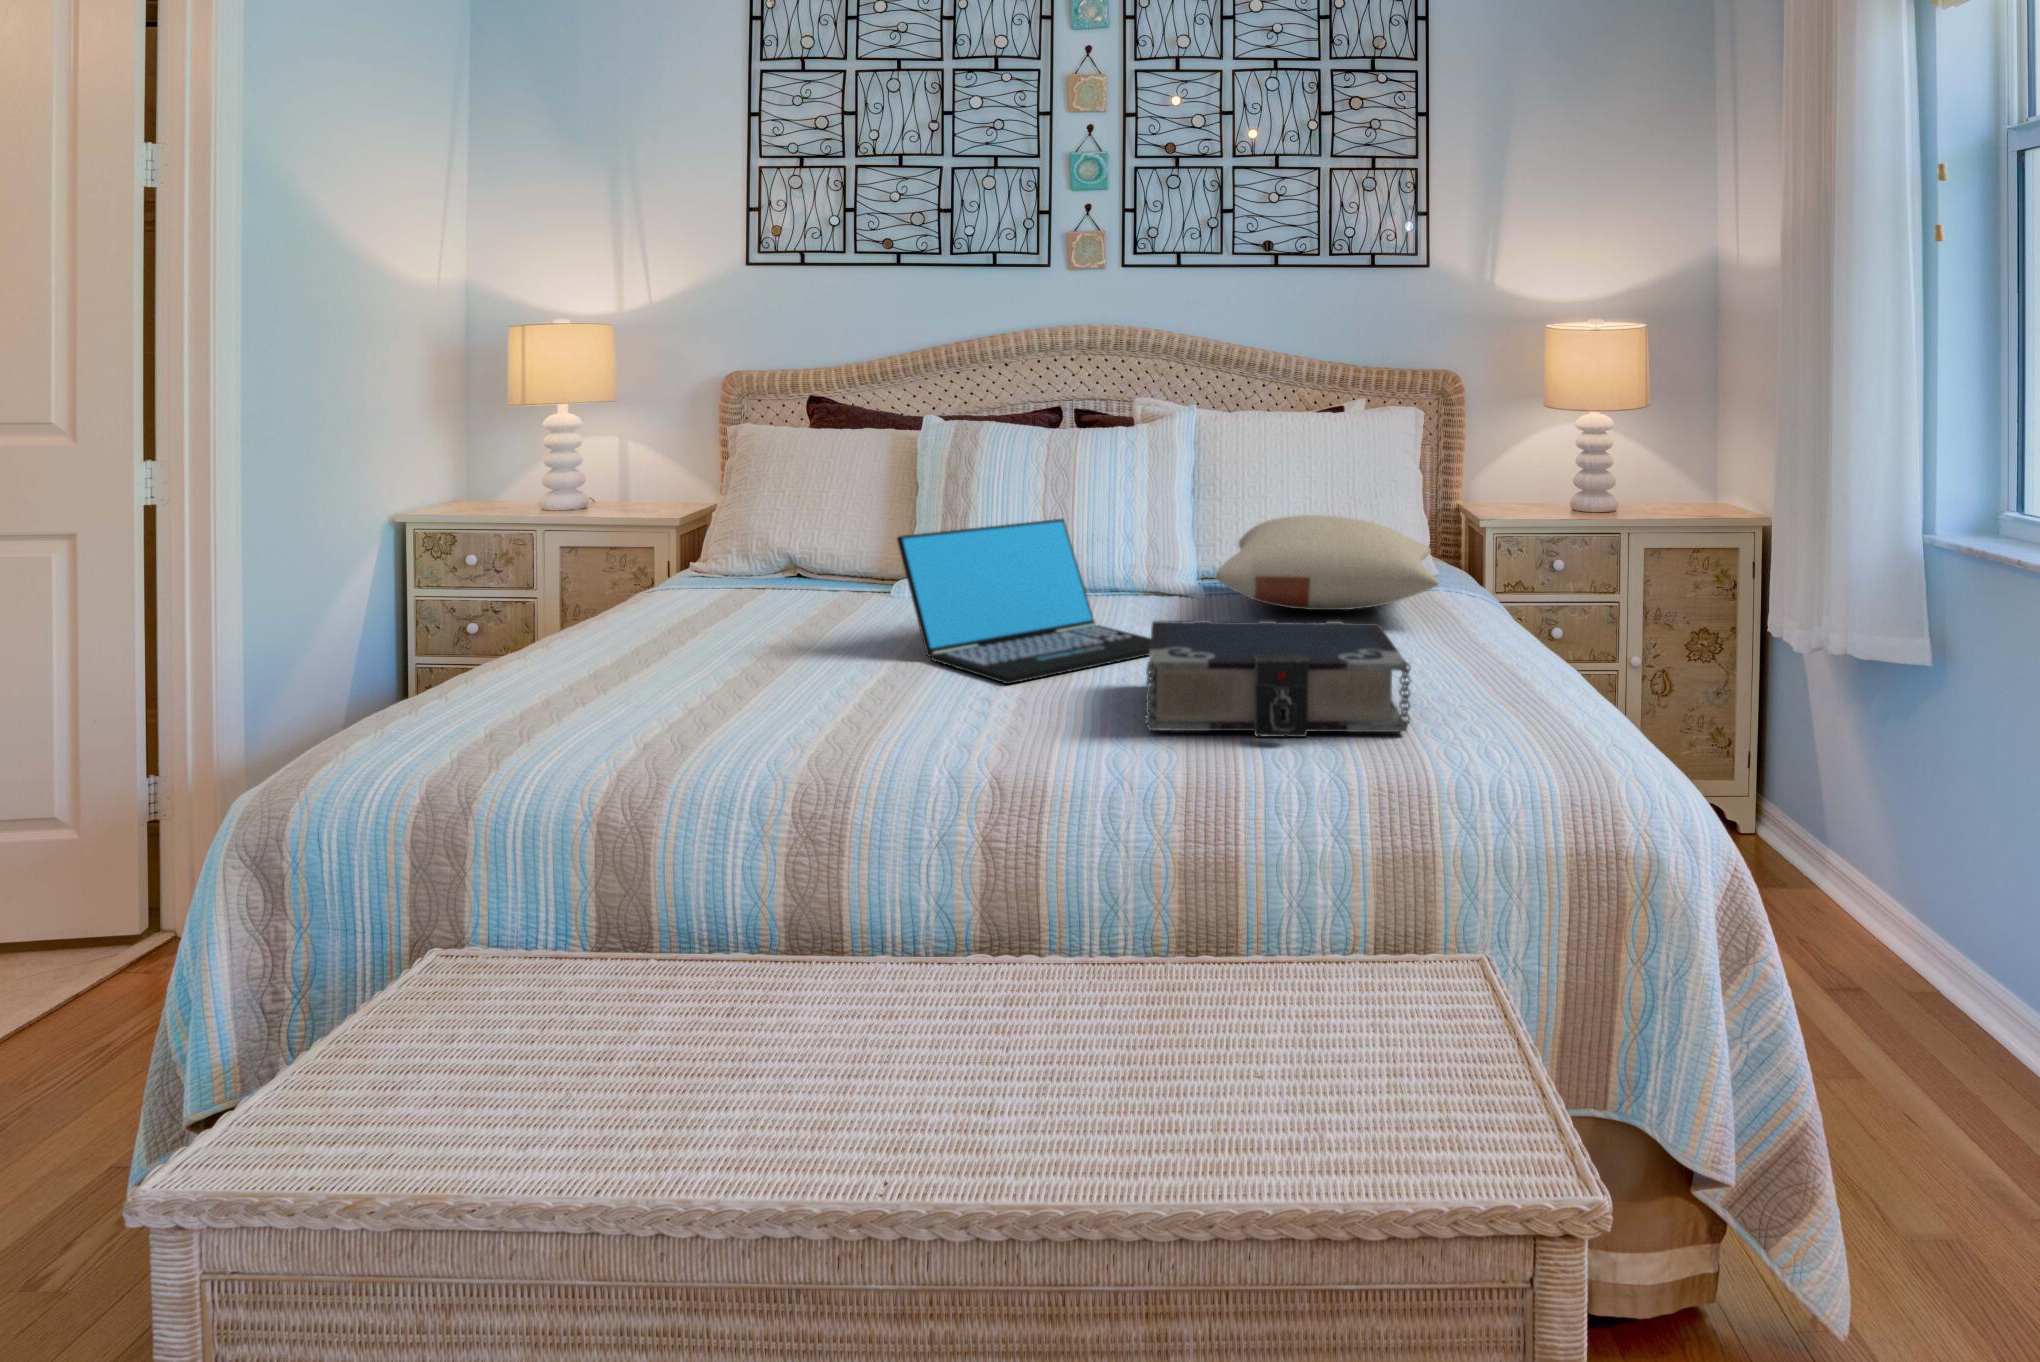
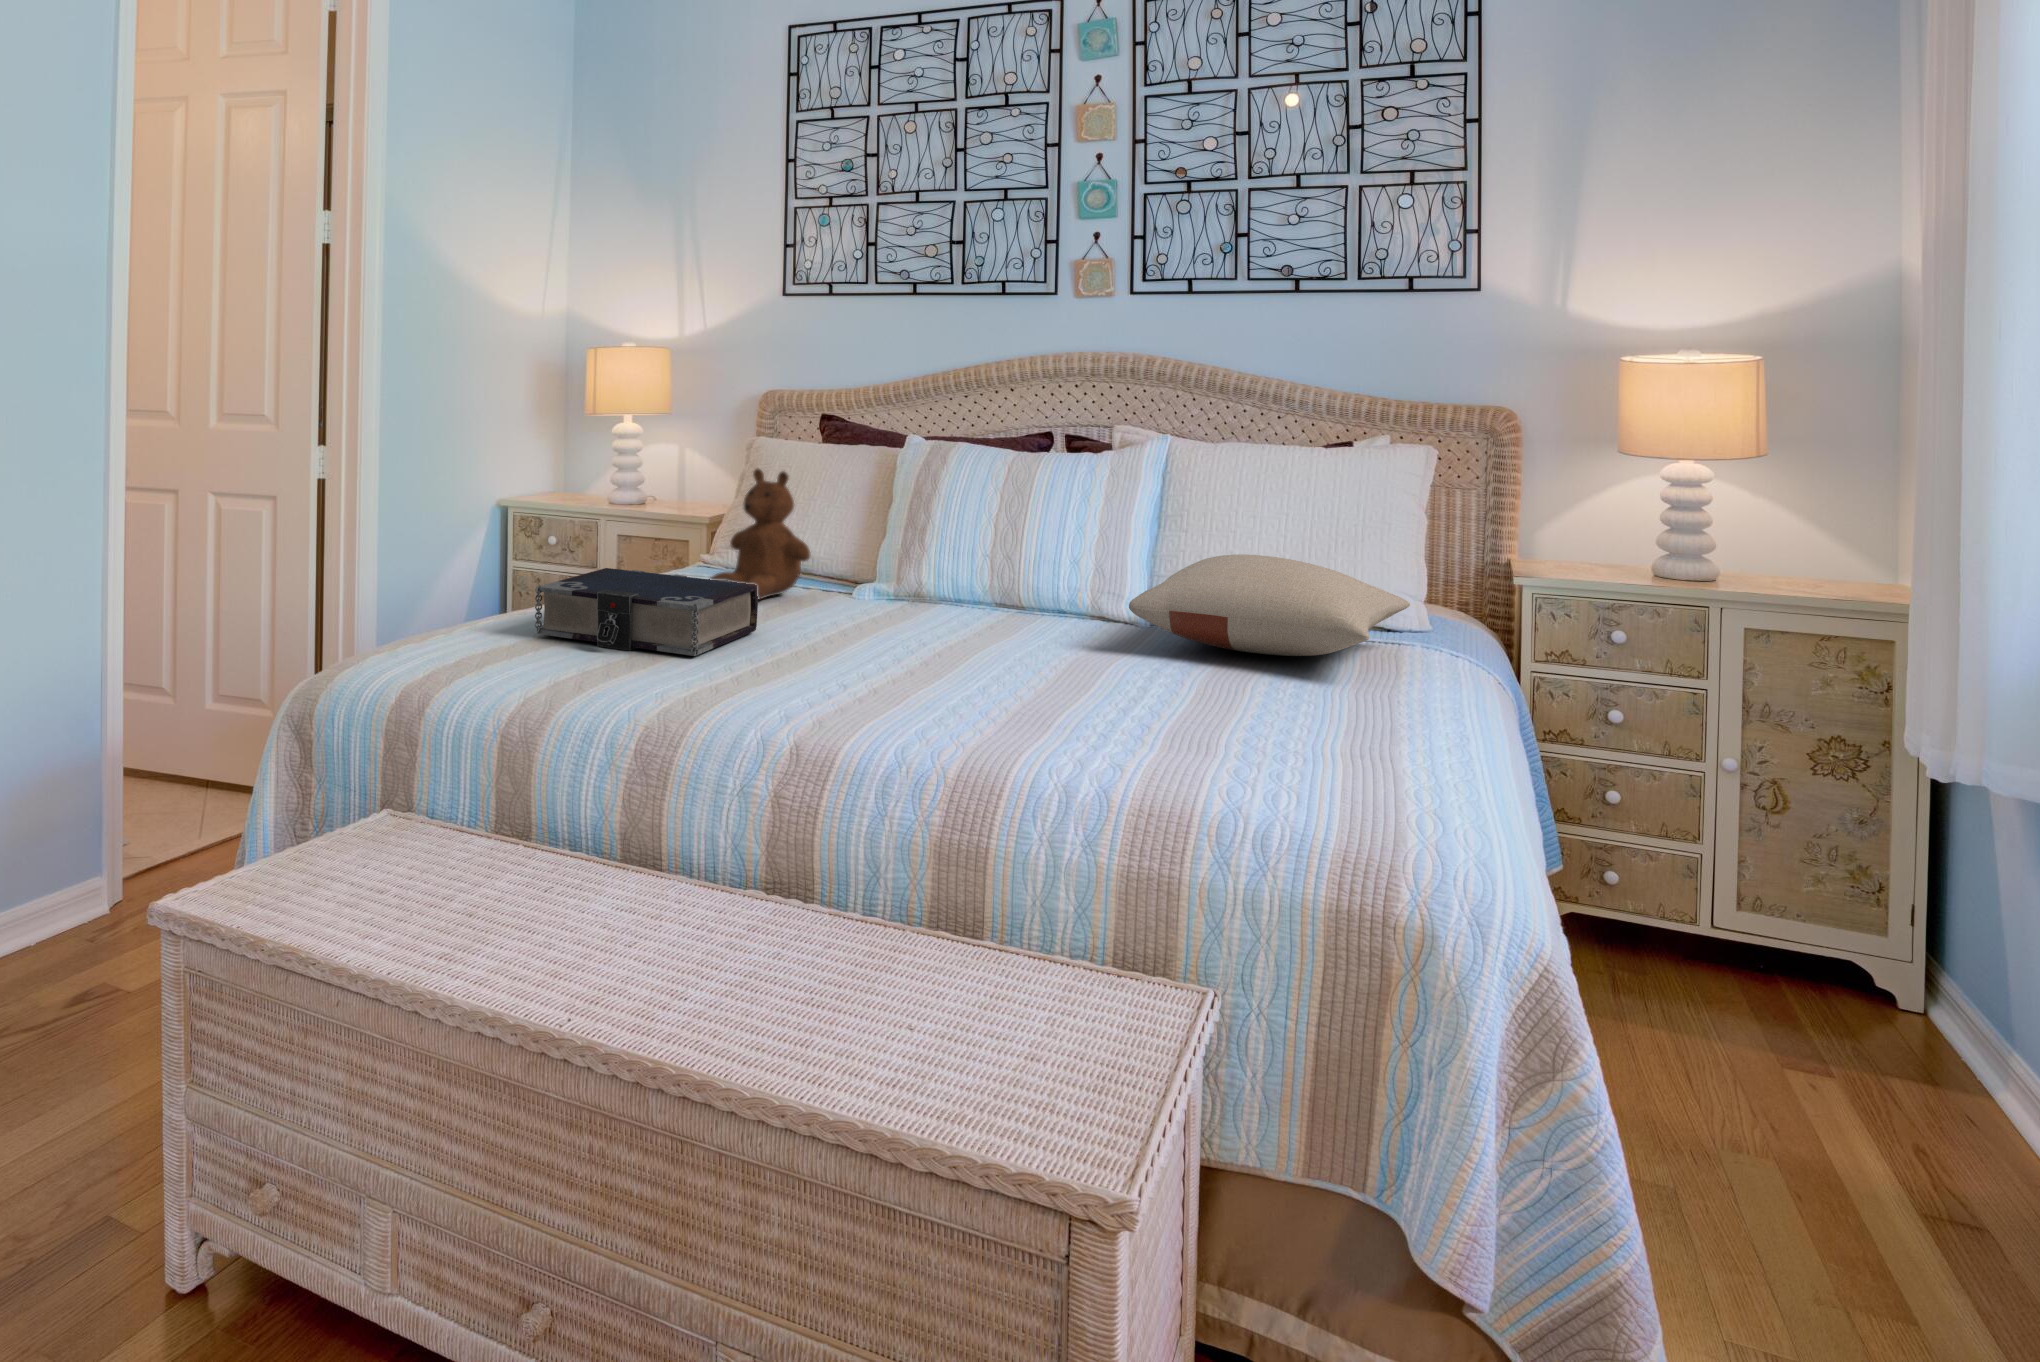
teddy bear: none [727,459,851,614] -> present [711,469,810,600]
laptop: present [897,519,1151,684] -> none [814,538,1063,680]
book: present [1144,620,1411,737] -> present [535,568,758,656]

